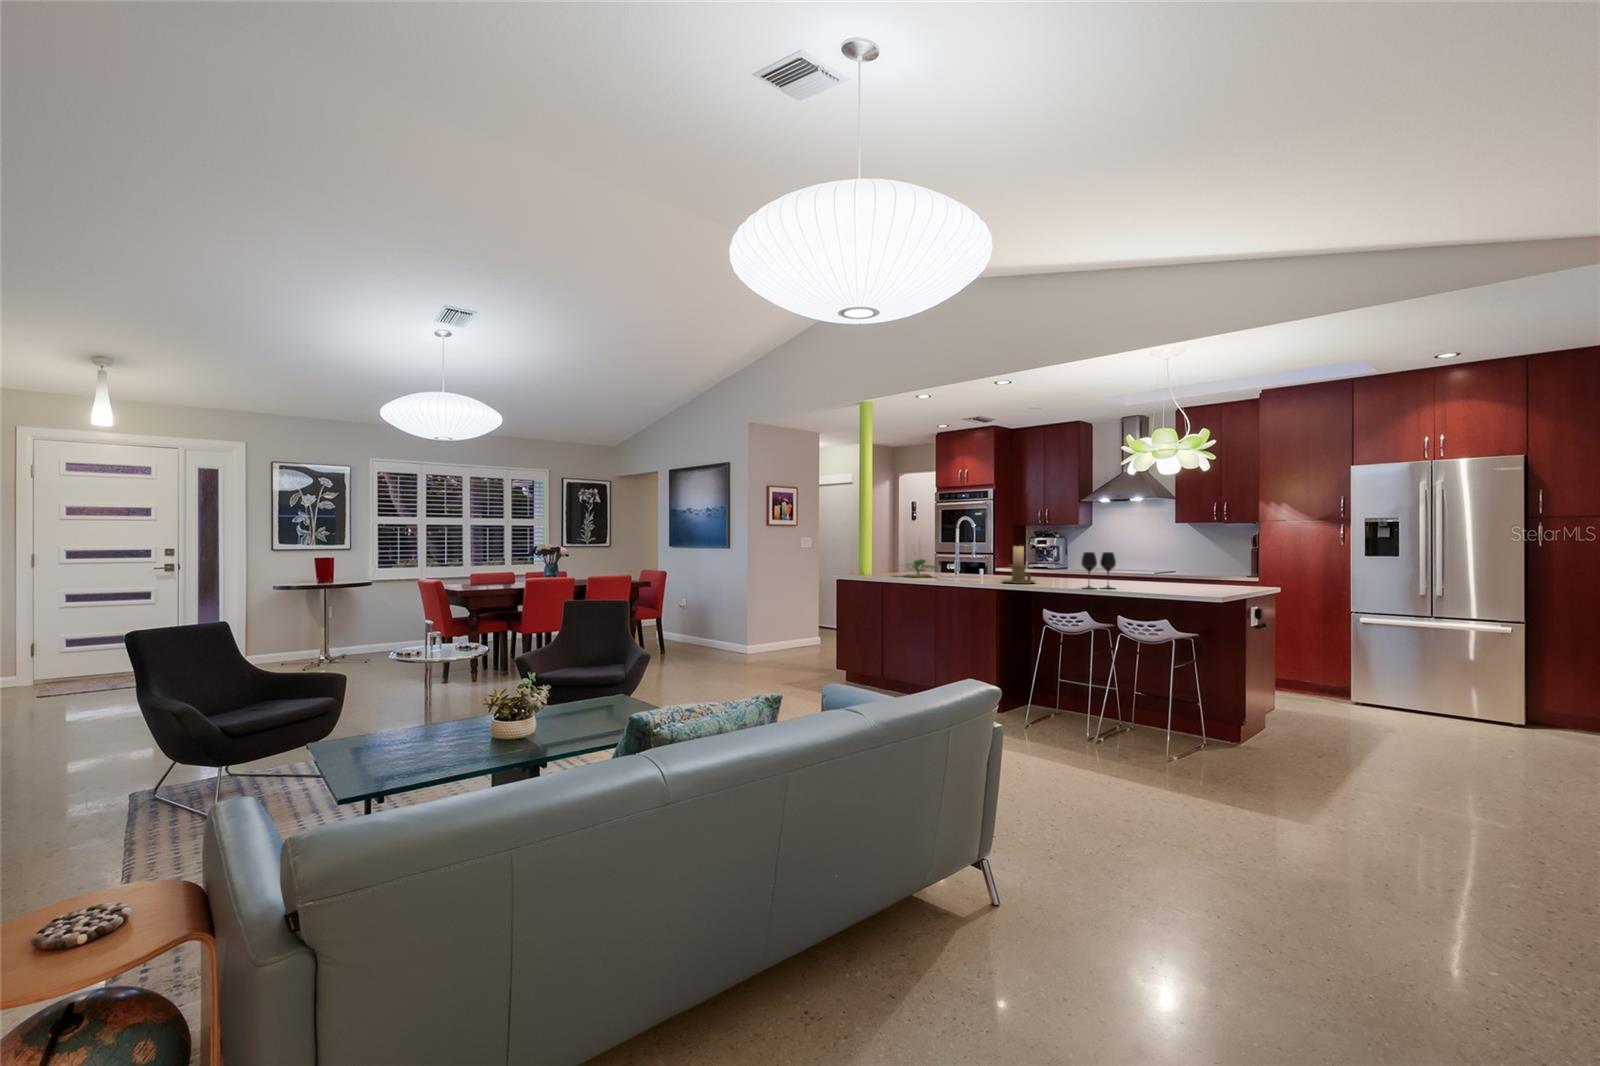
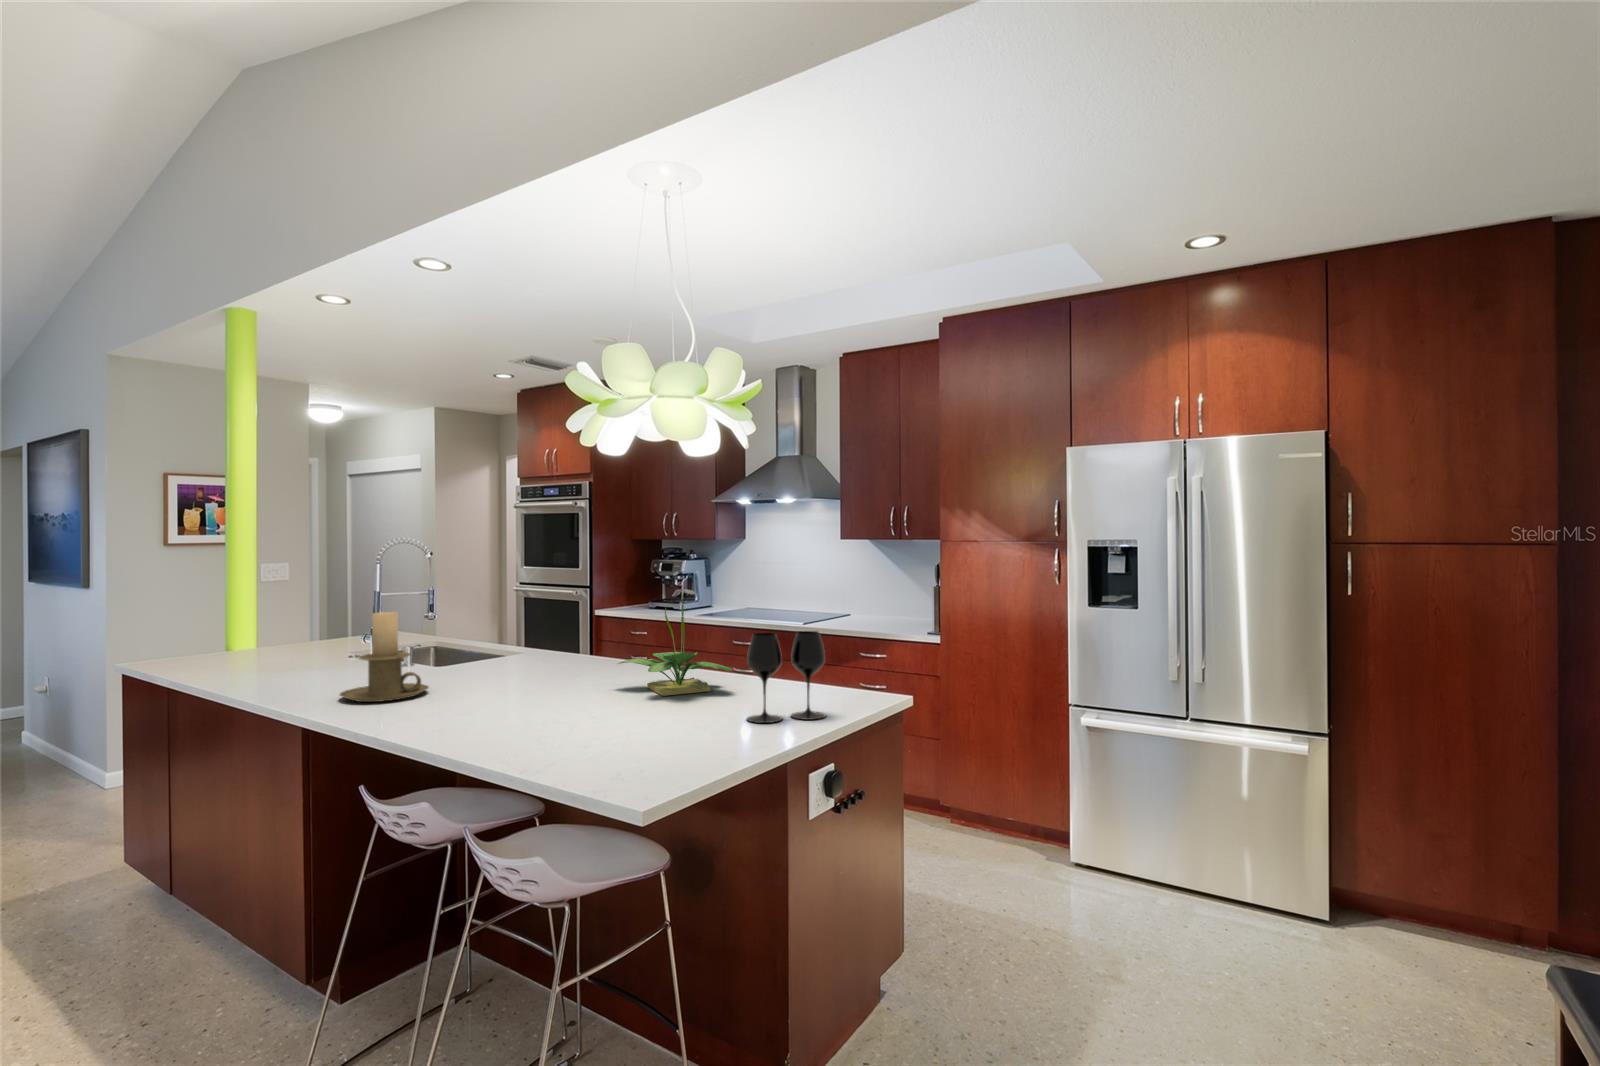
wine glass: present [1081,552,1116,589] -> present [747,631,826,723]
potted plant: present [906,559,937,577] -> present [618,595,732,696]

